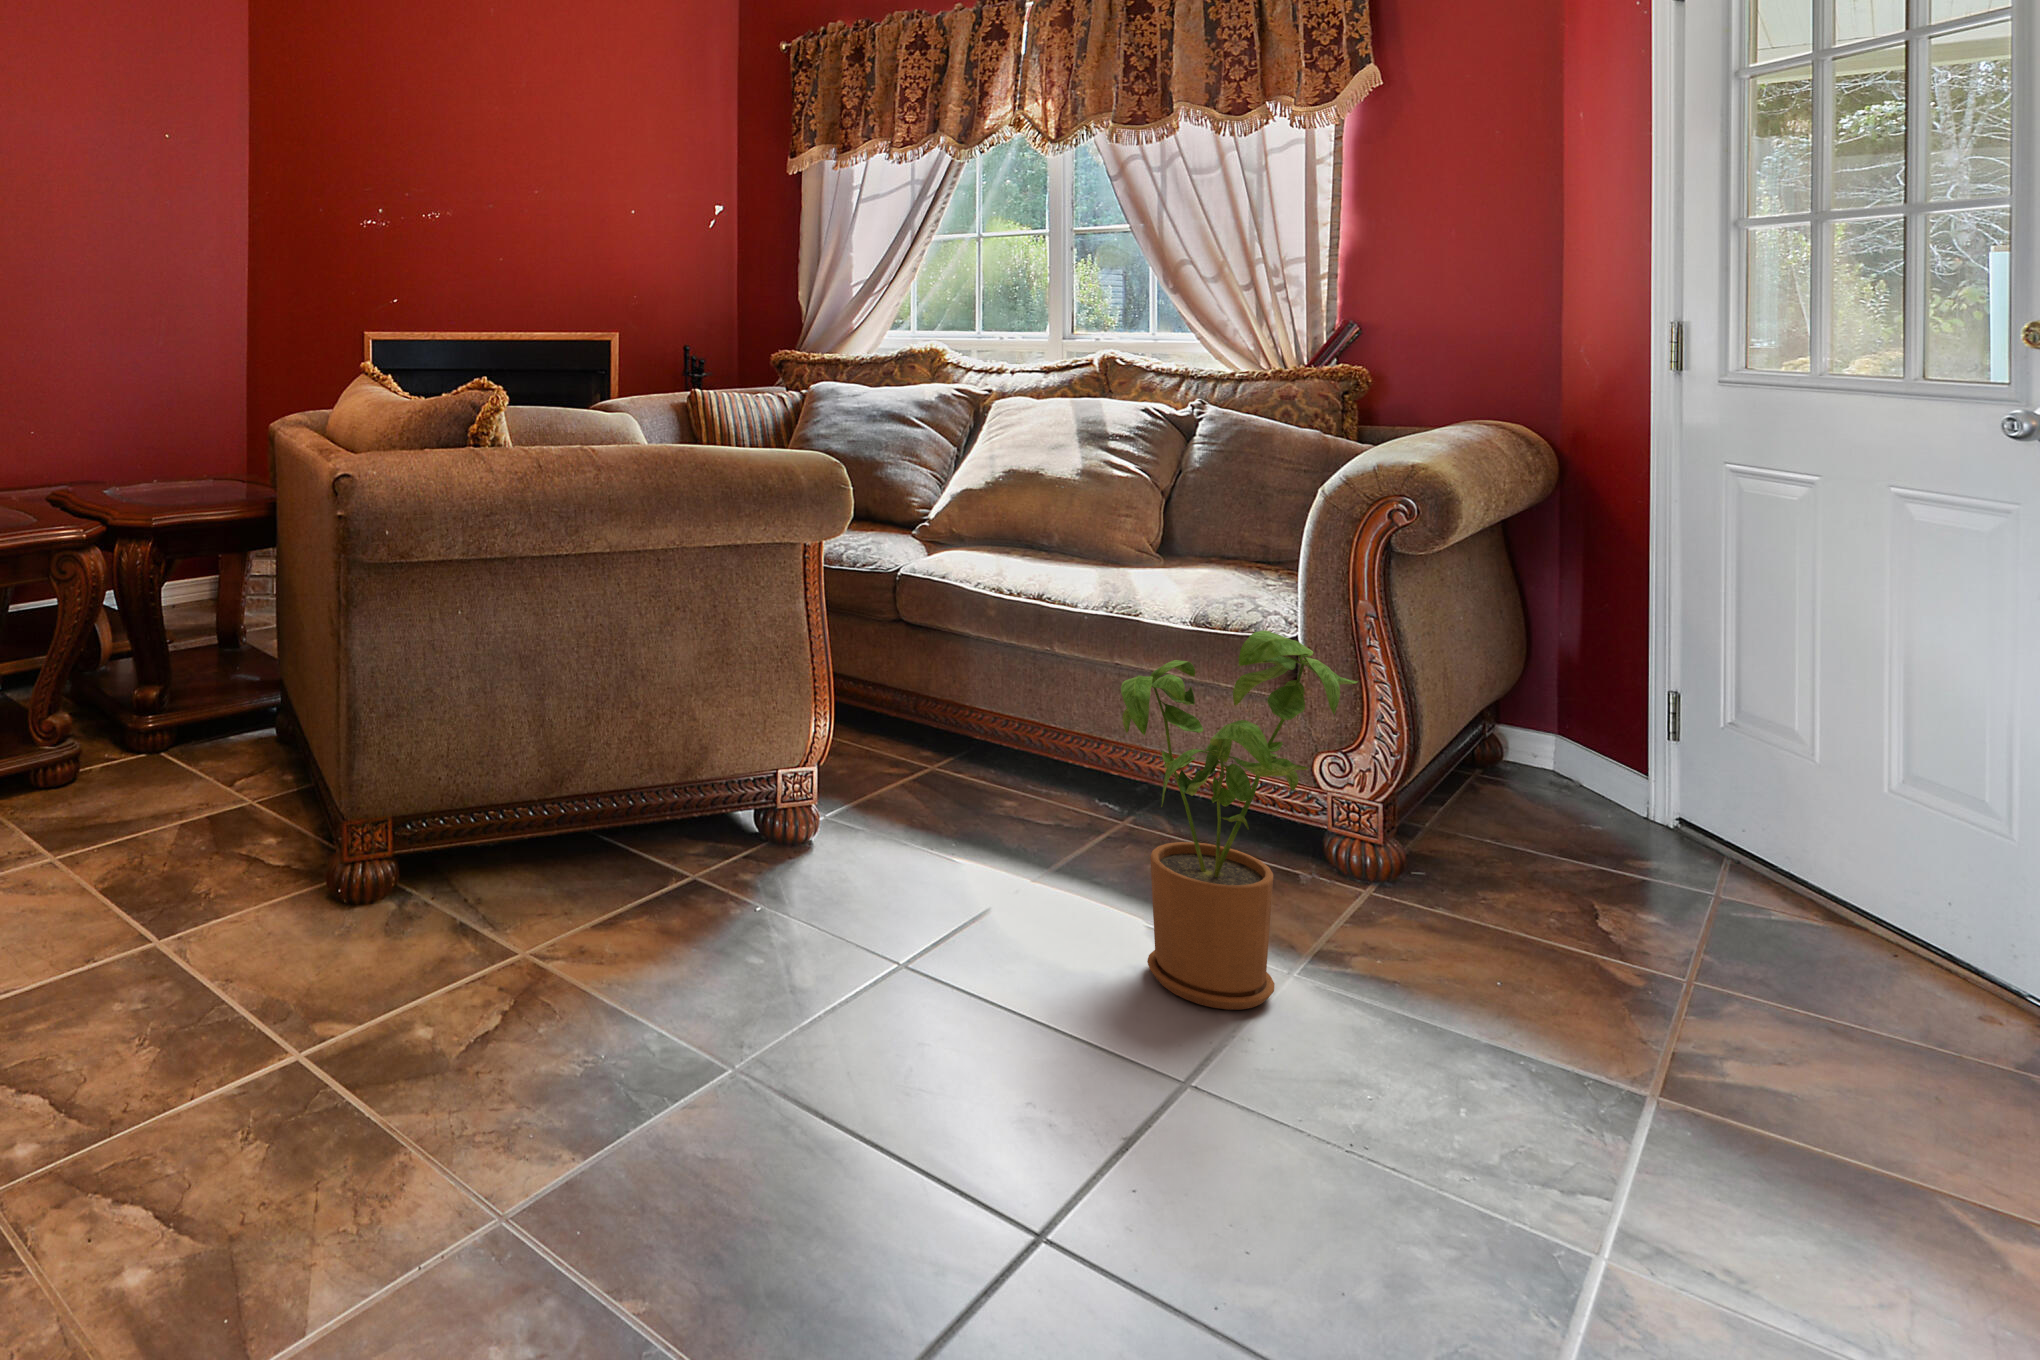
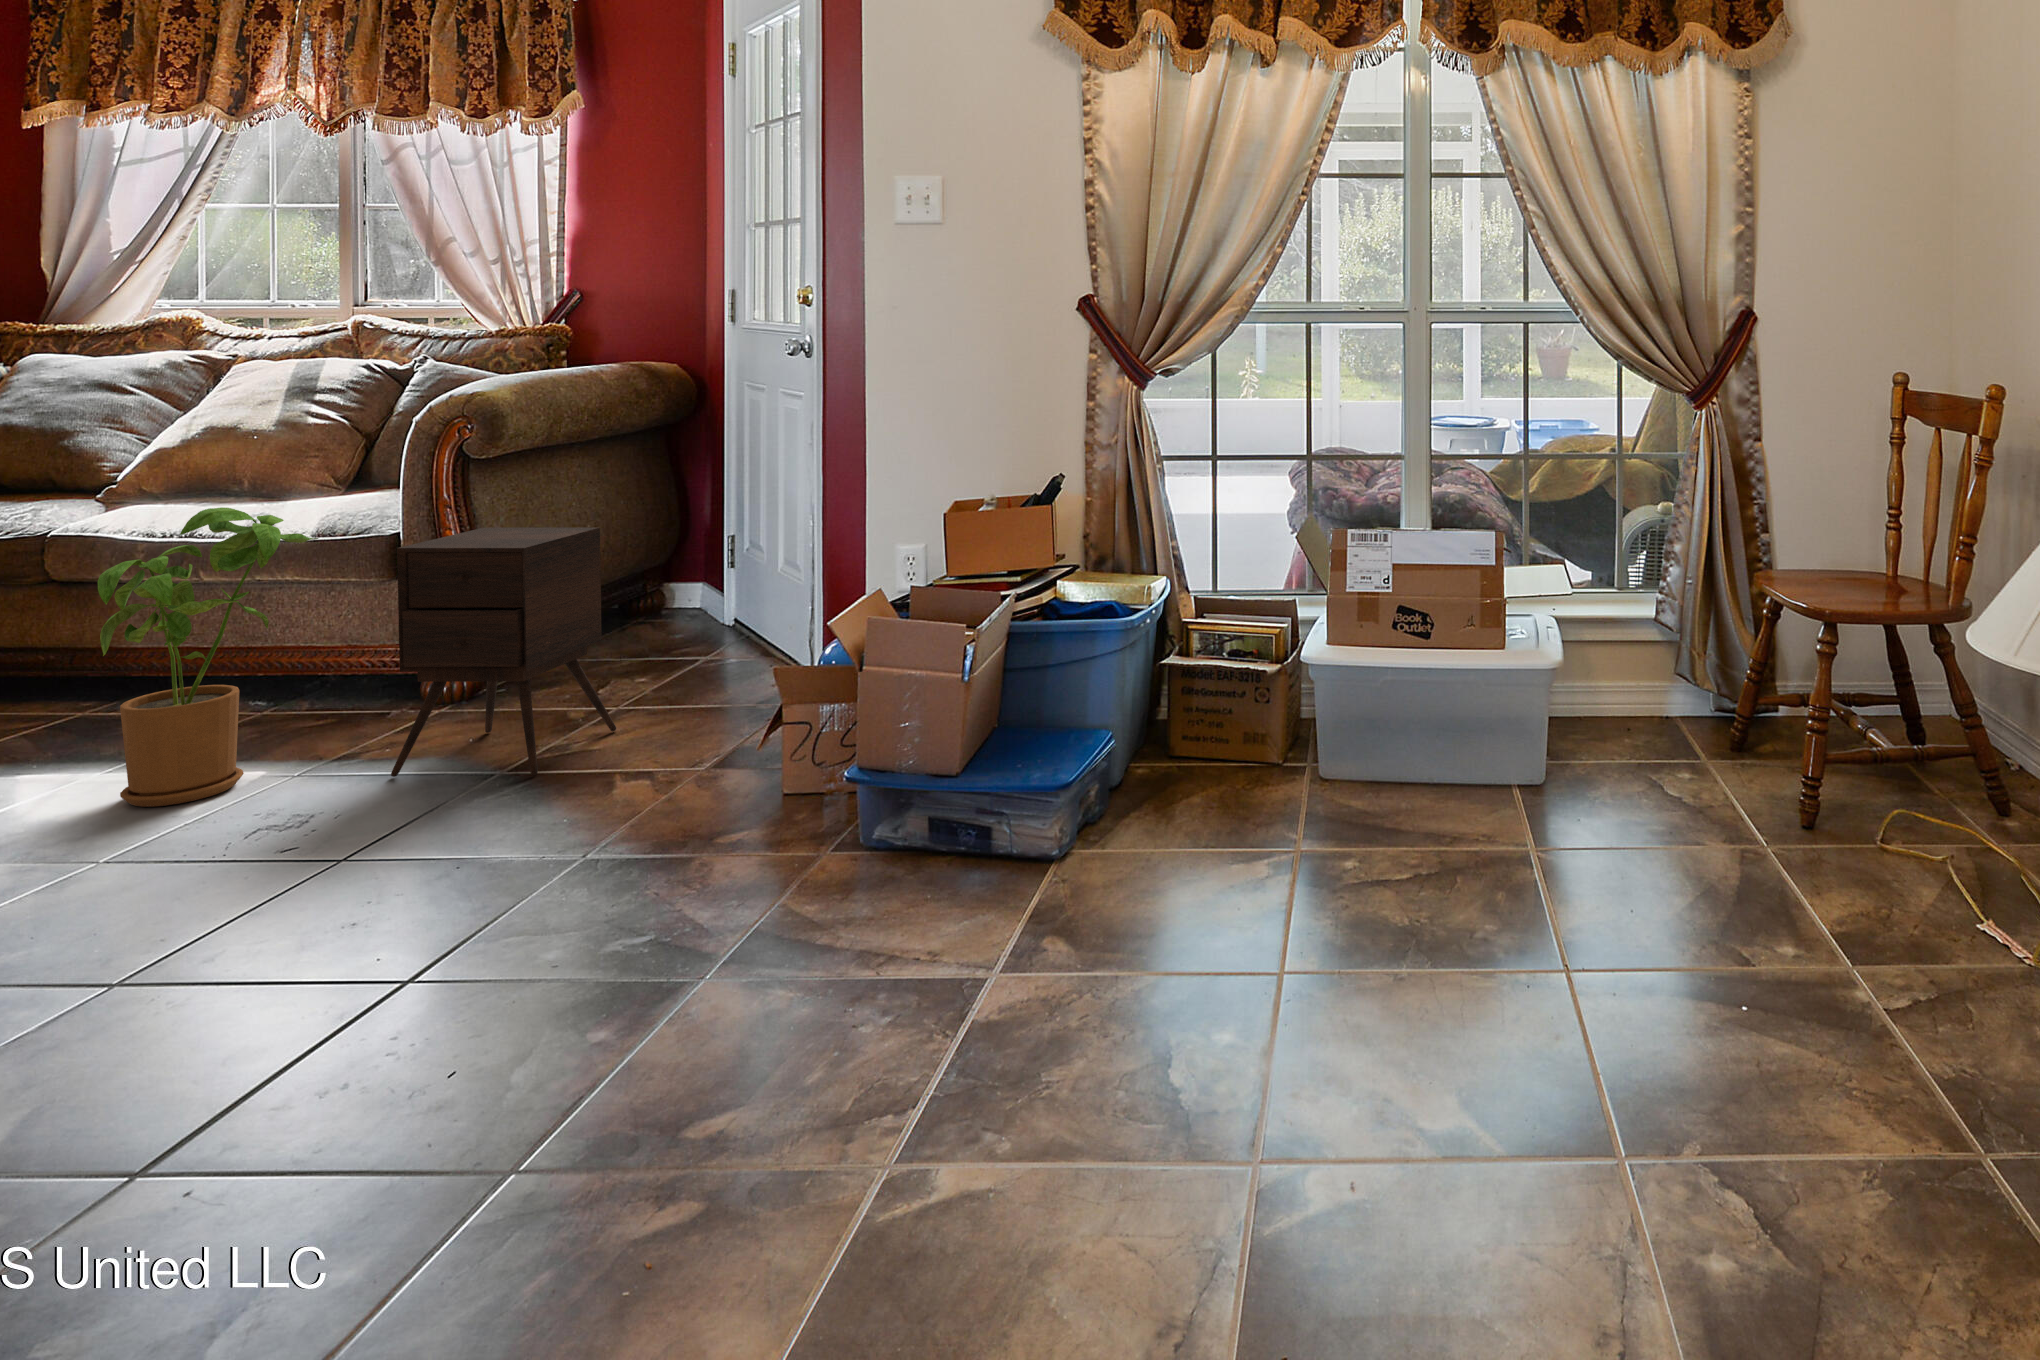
side table: none [1488,686,1779,1143] -> present [391,527,616,777]

